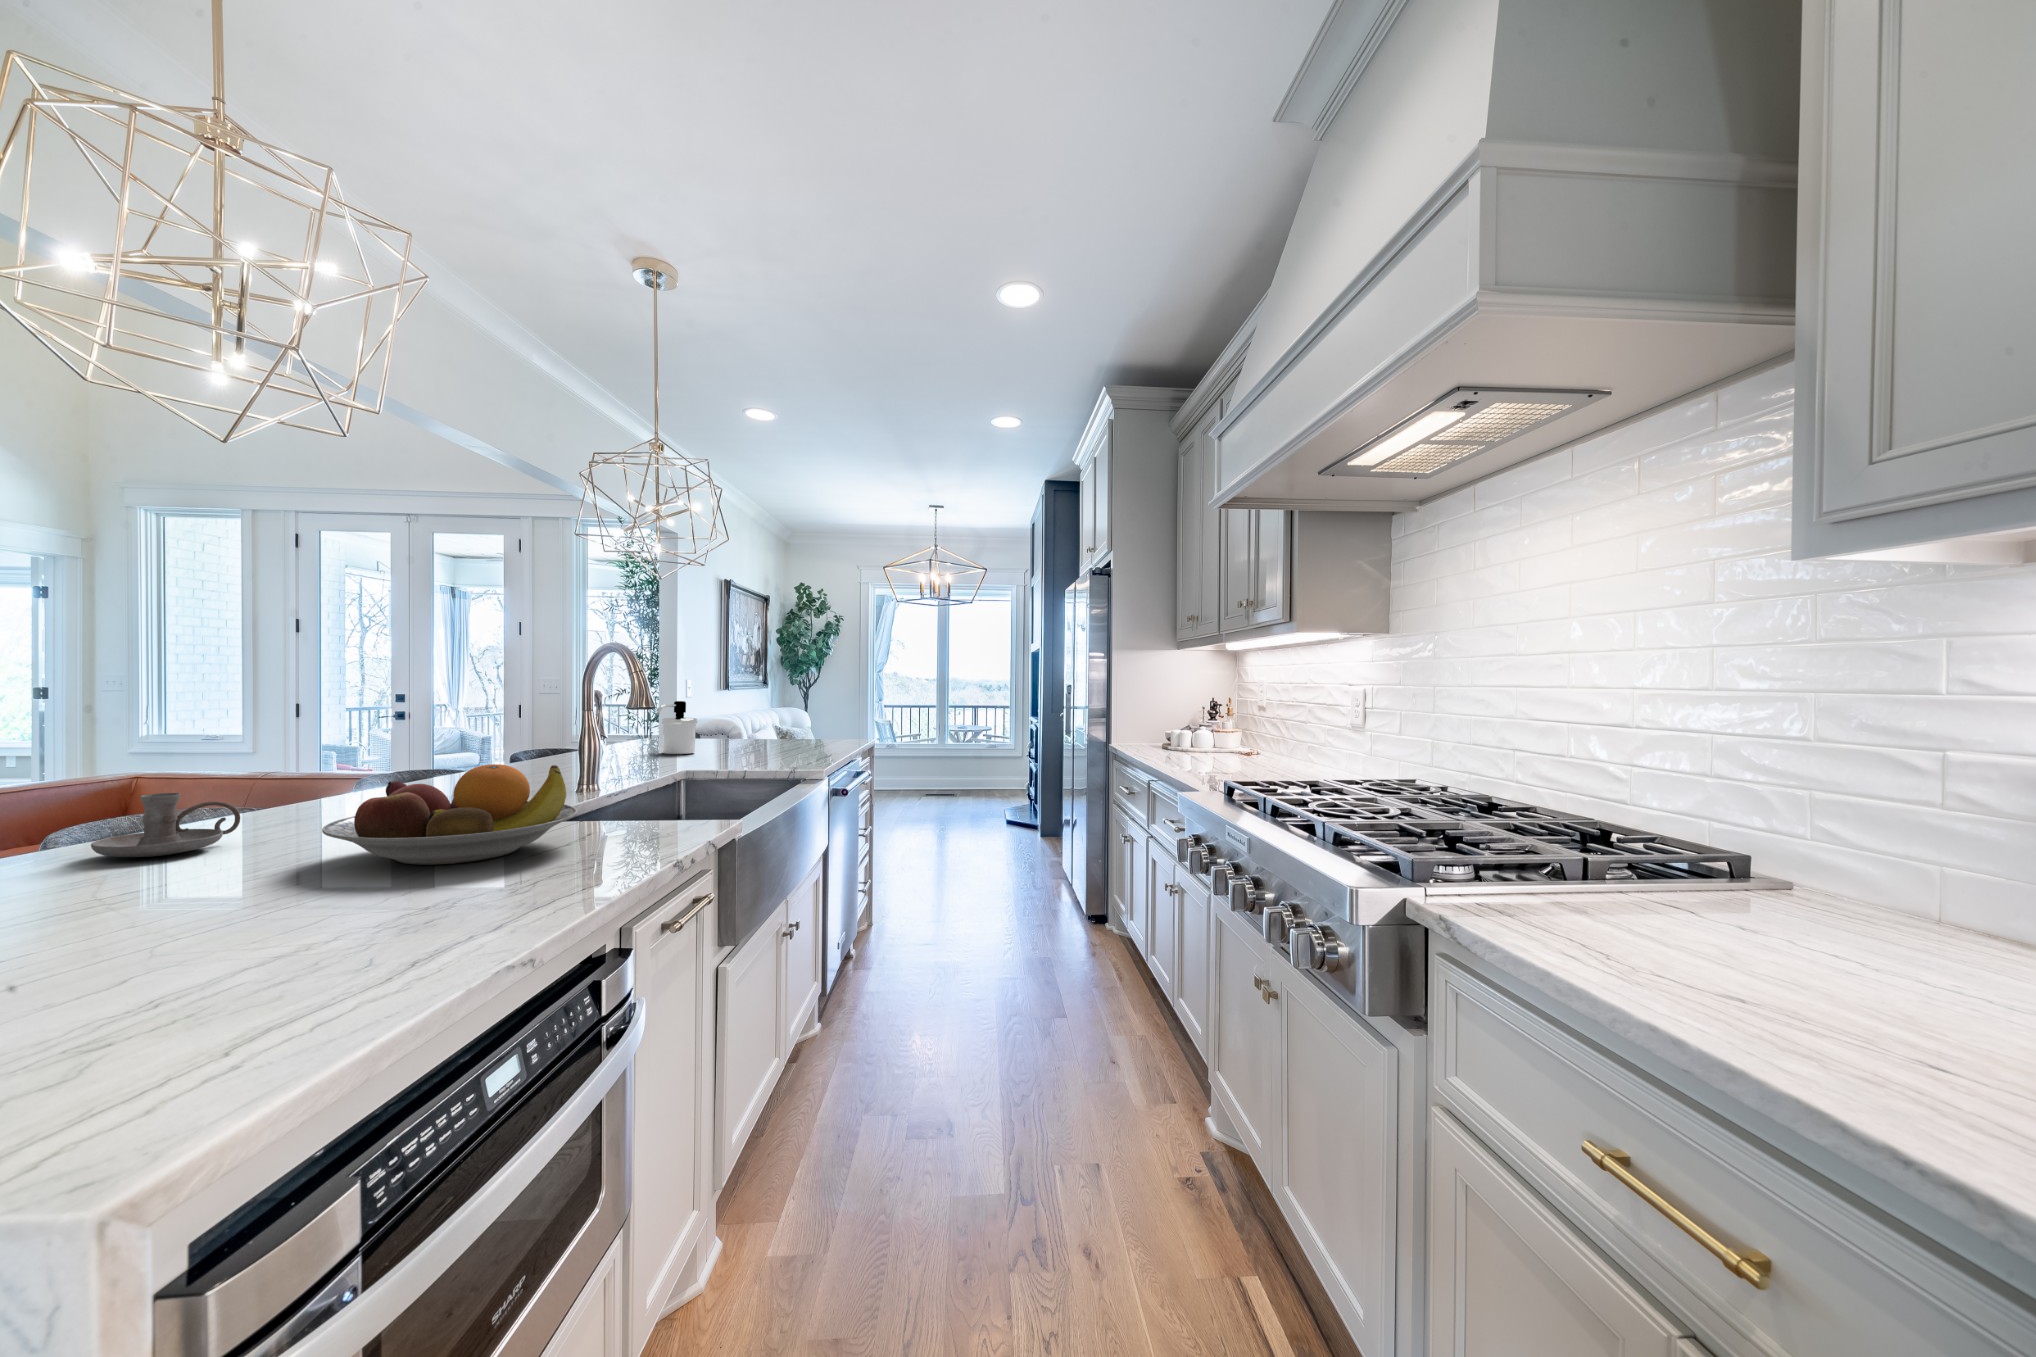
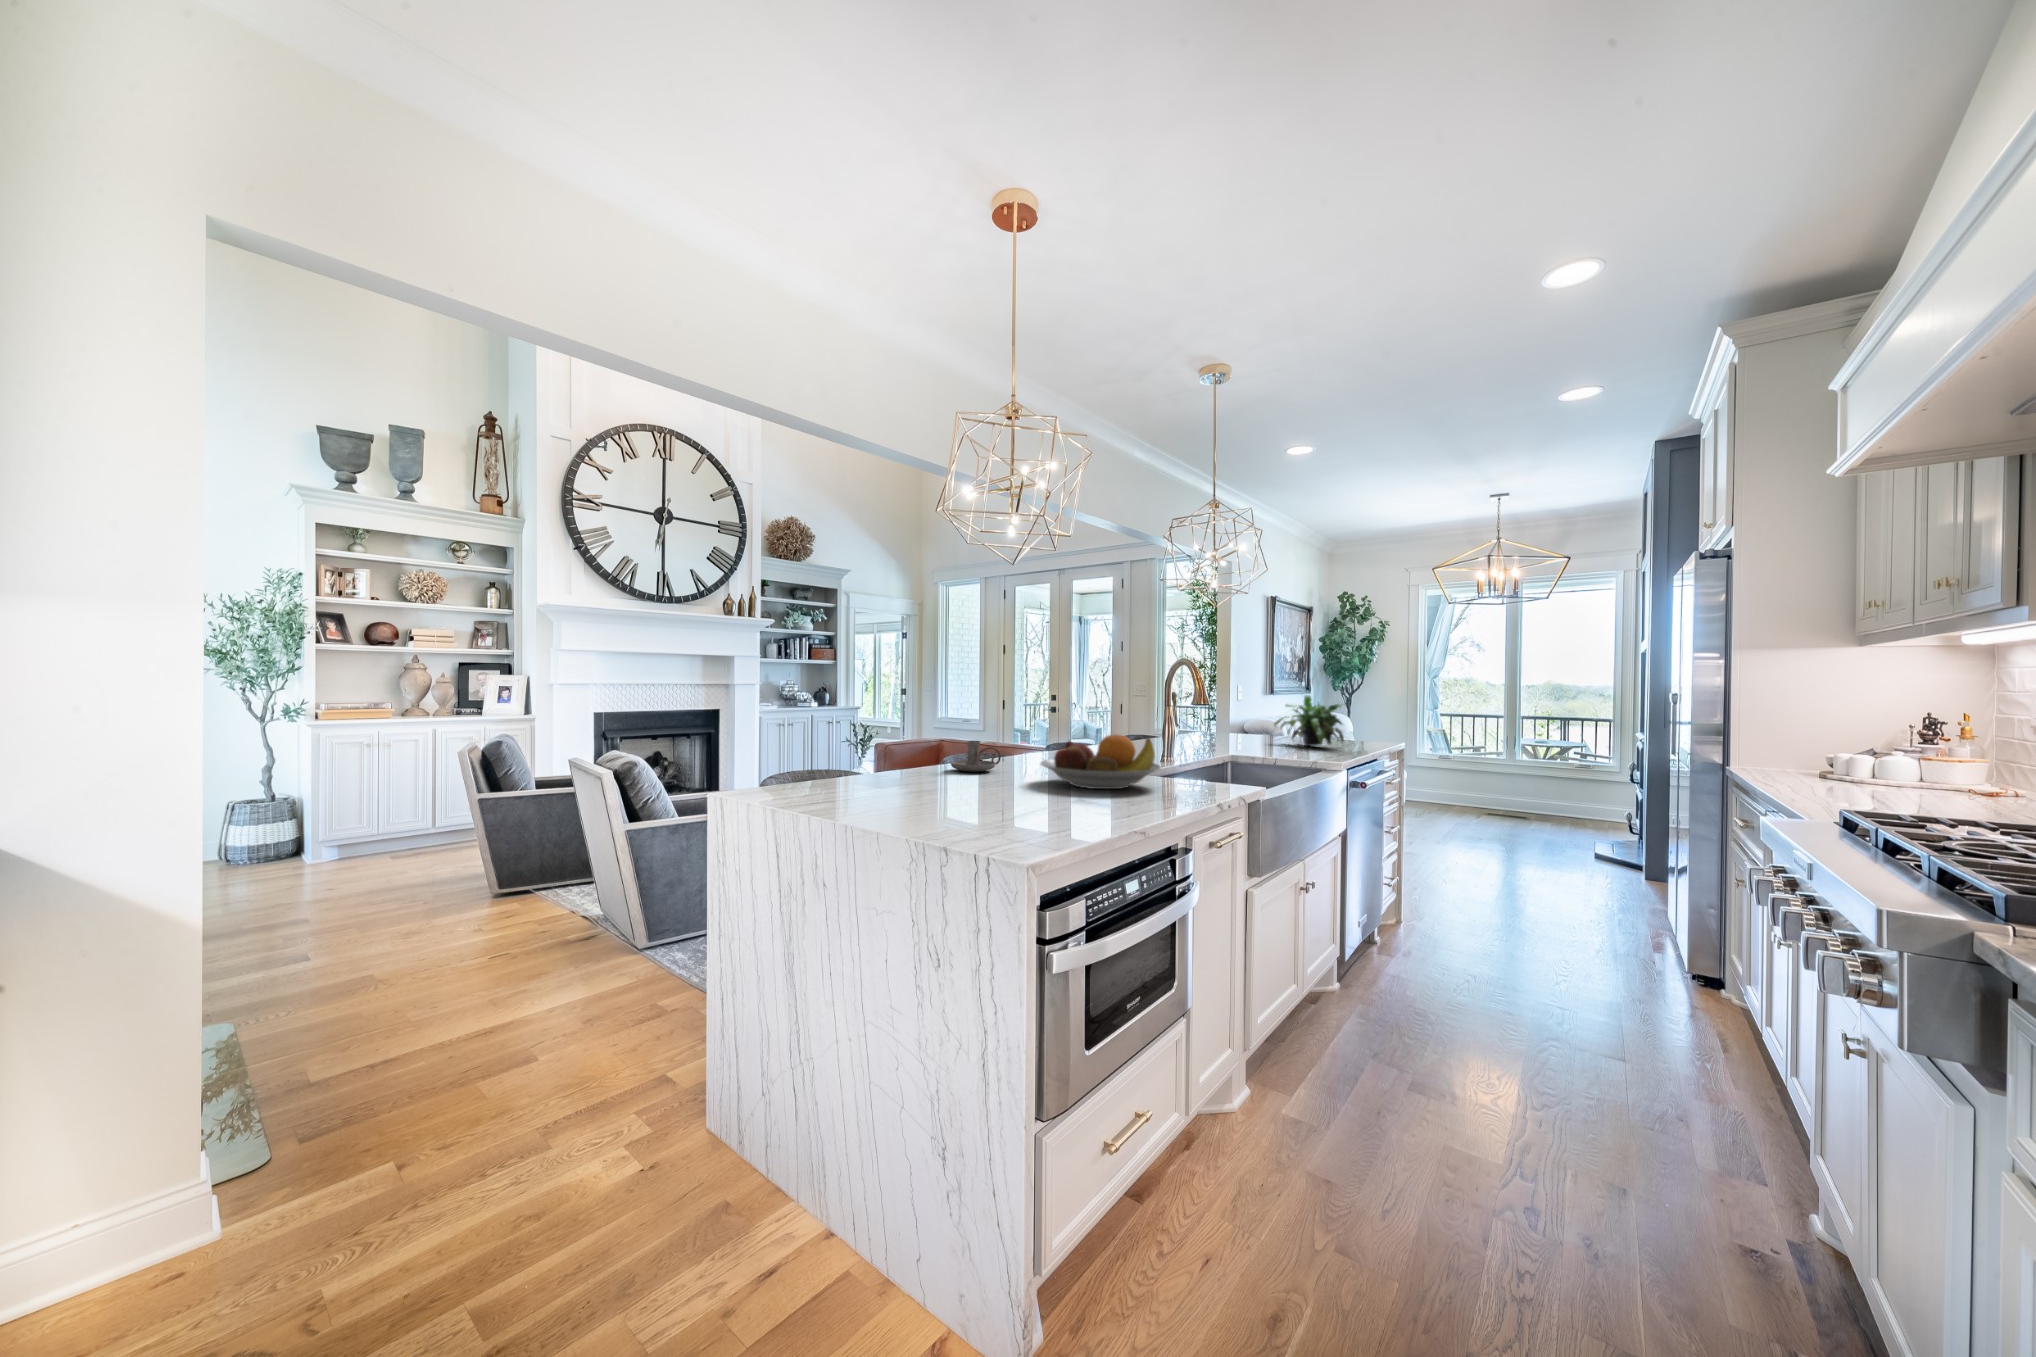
potted plant: none [737,690,822,750] -> present [1274,695,1344,746]
soap dispenser: present [657,701,697,754] -> none [1211,702,1242,744]

